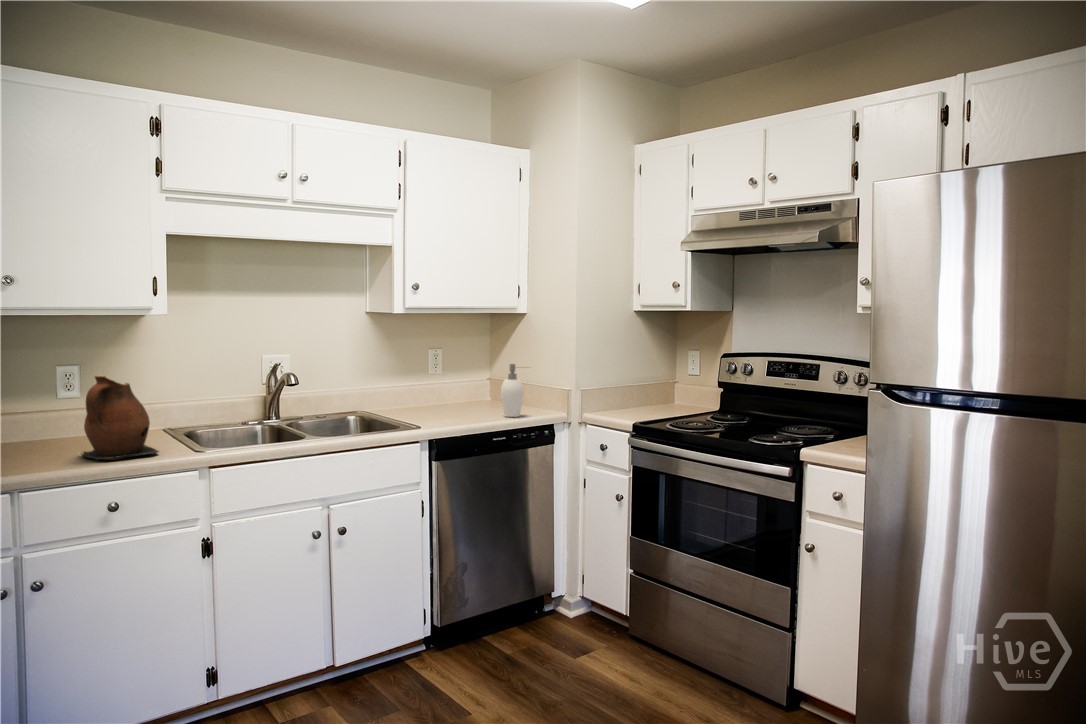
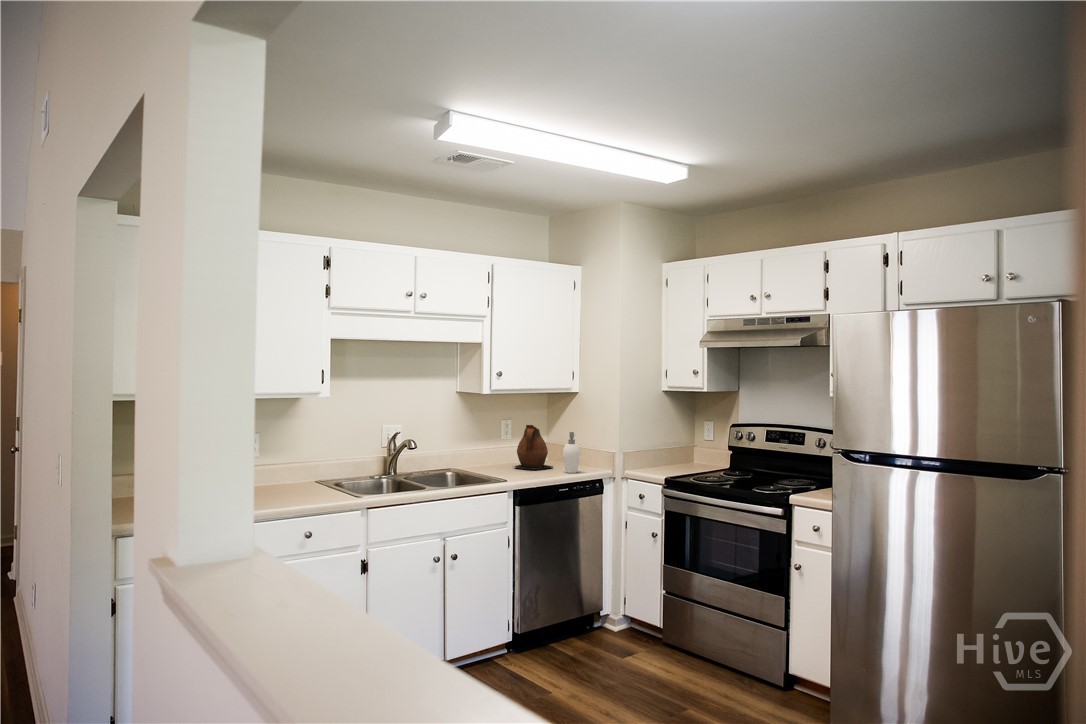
ceramic pitcher: present [82,376,159,459] -> present [515,425,553,469]

